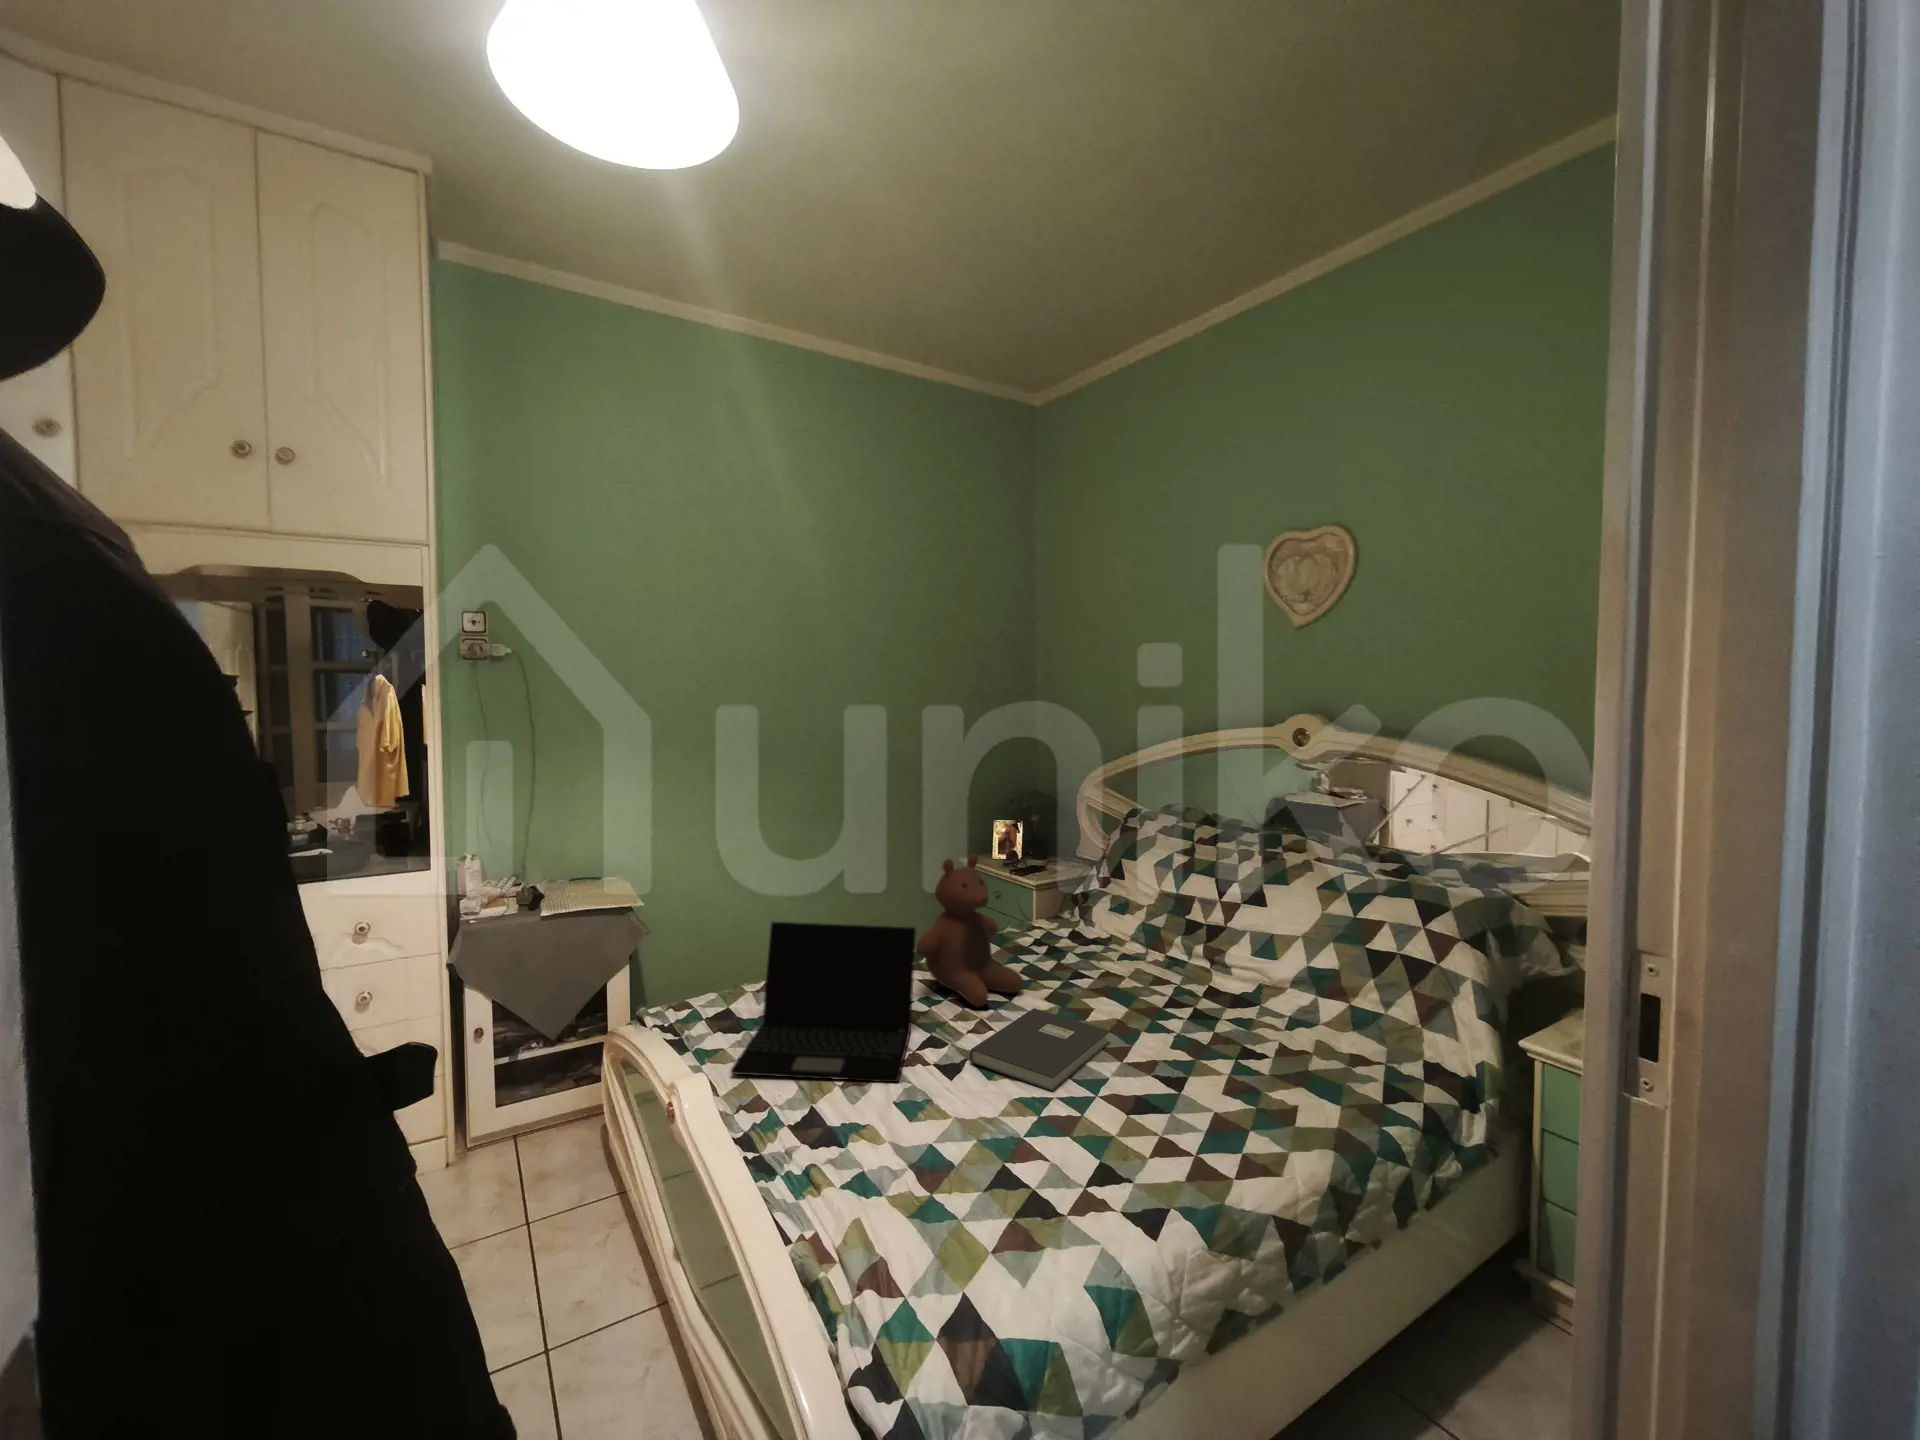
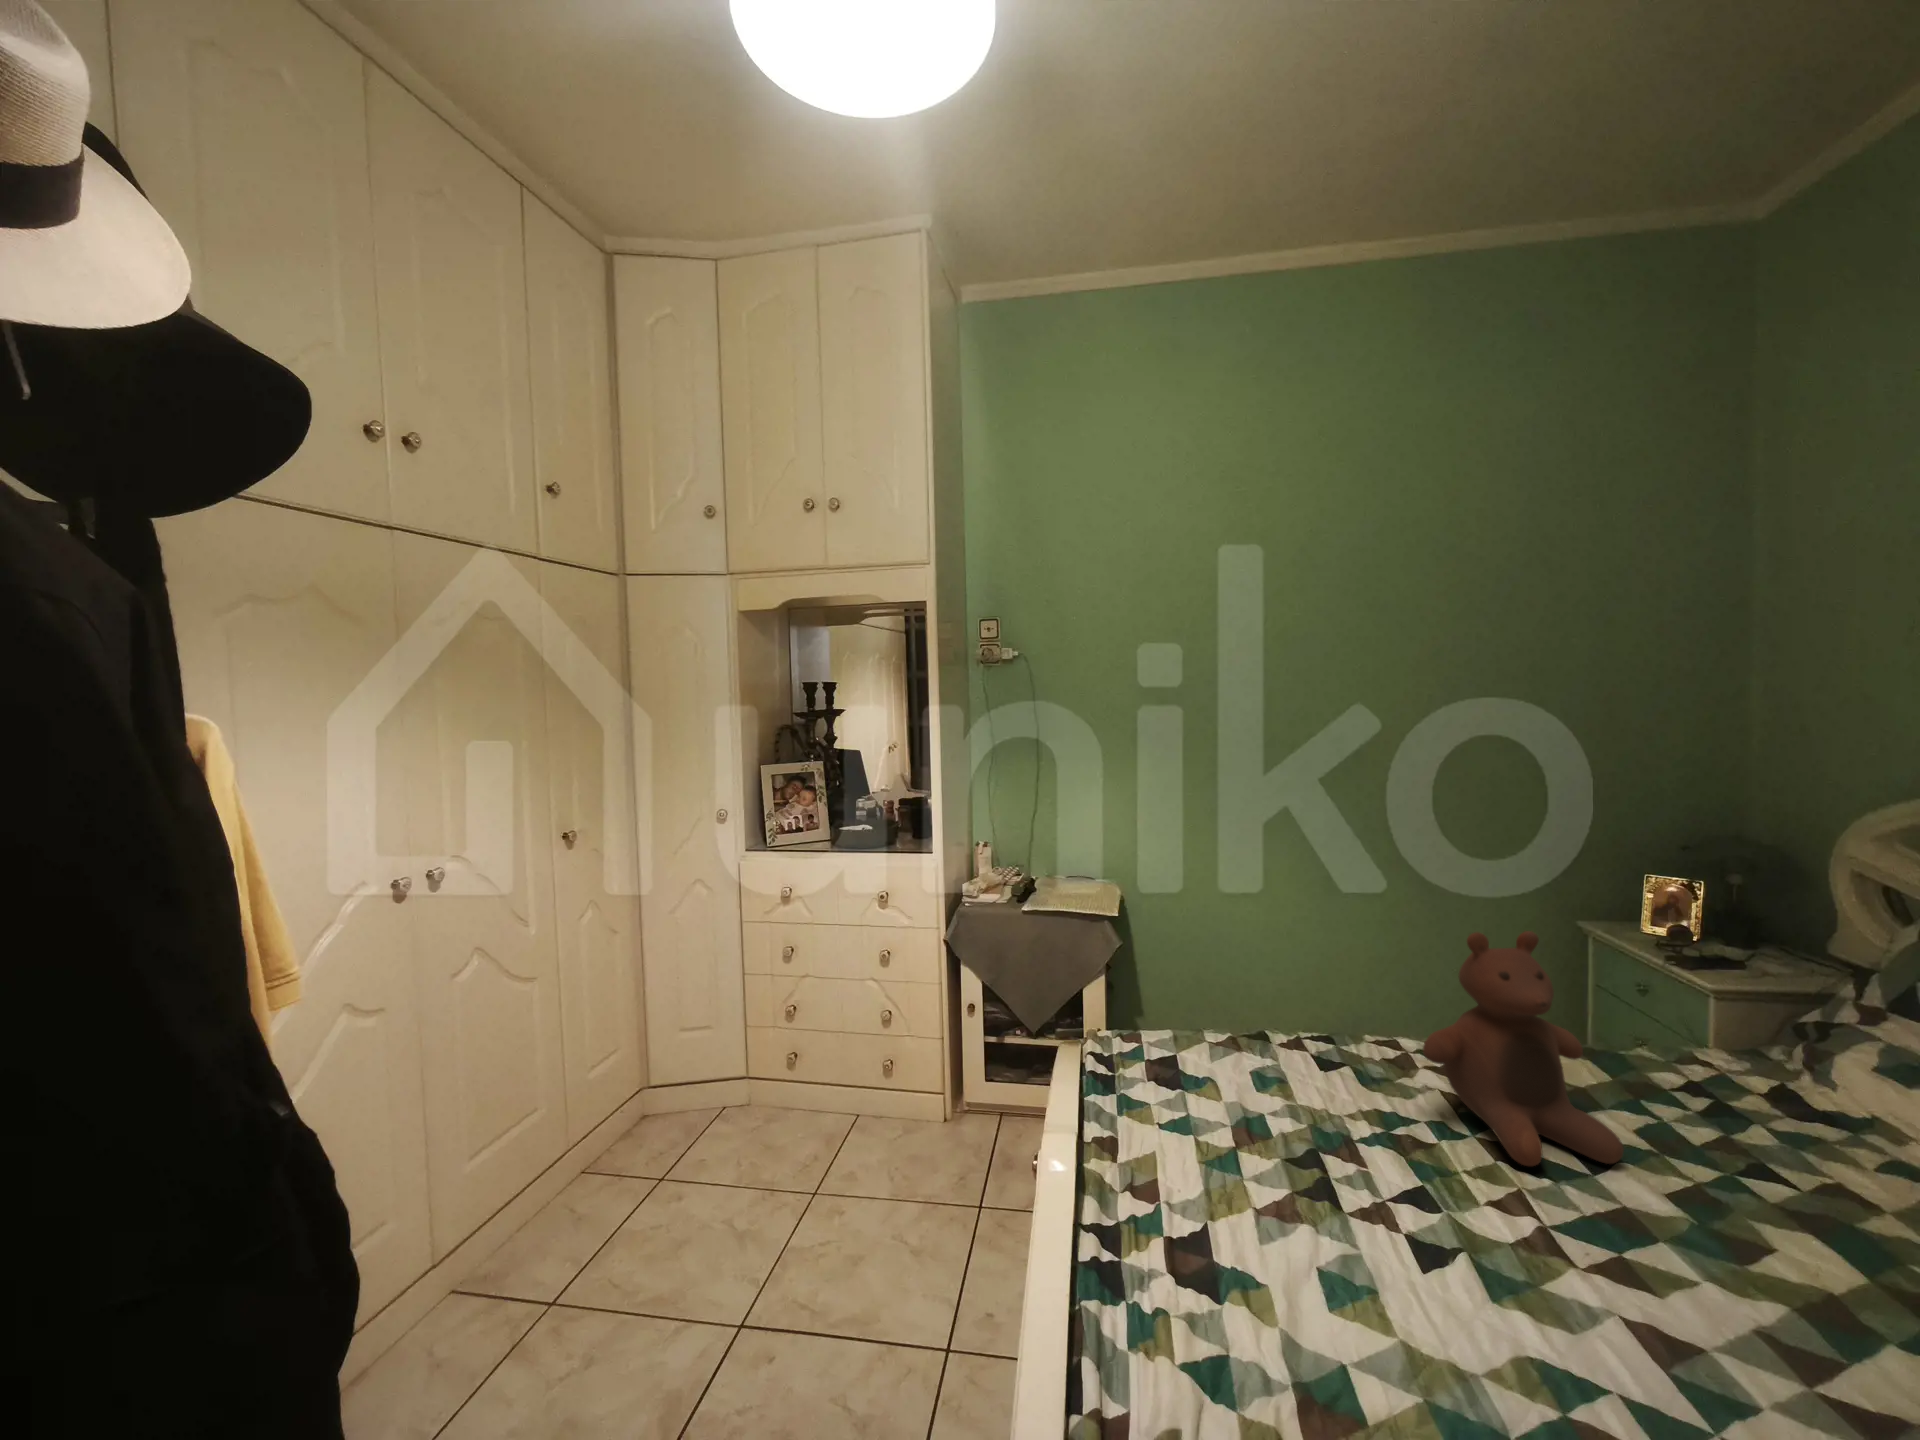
laptop: present [730,922,916,1082] -> none [1137,970,1405,1238]
book: present [970,1008,1110,1092] -> none [1468,1206,1799,1383]

